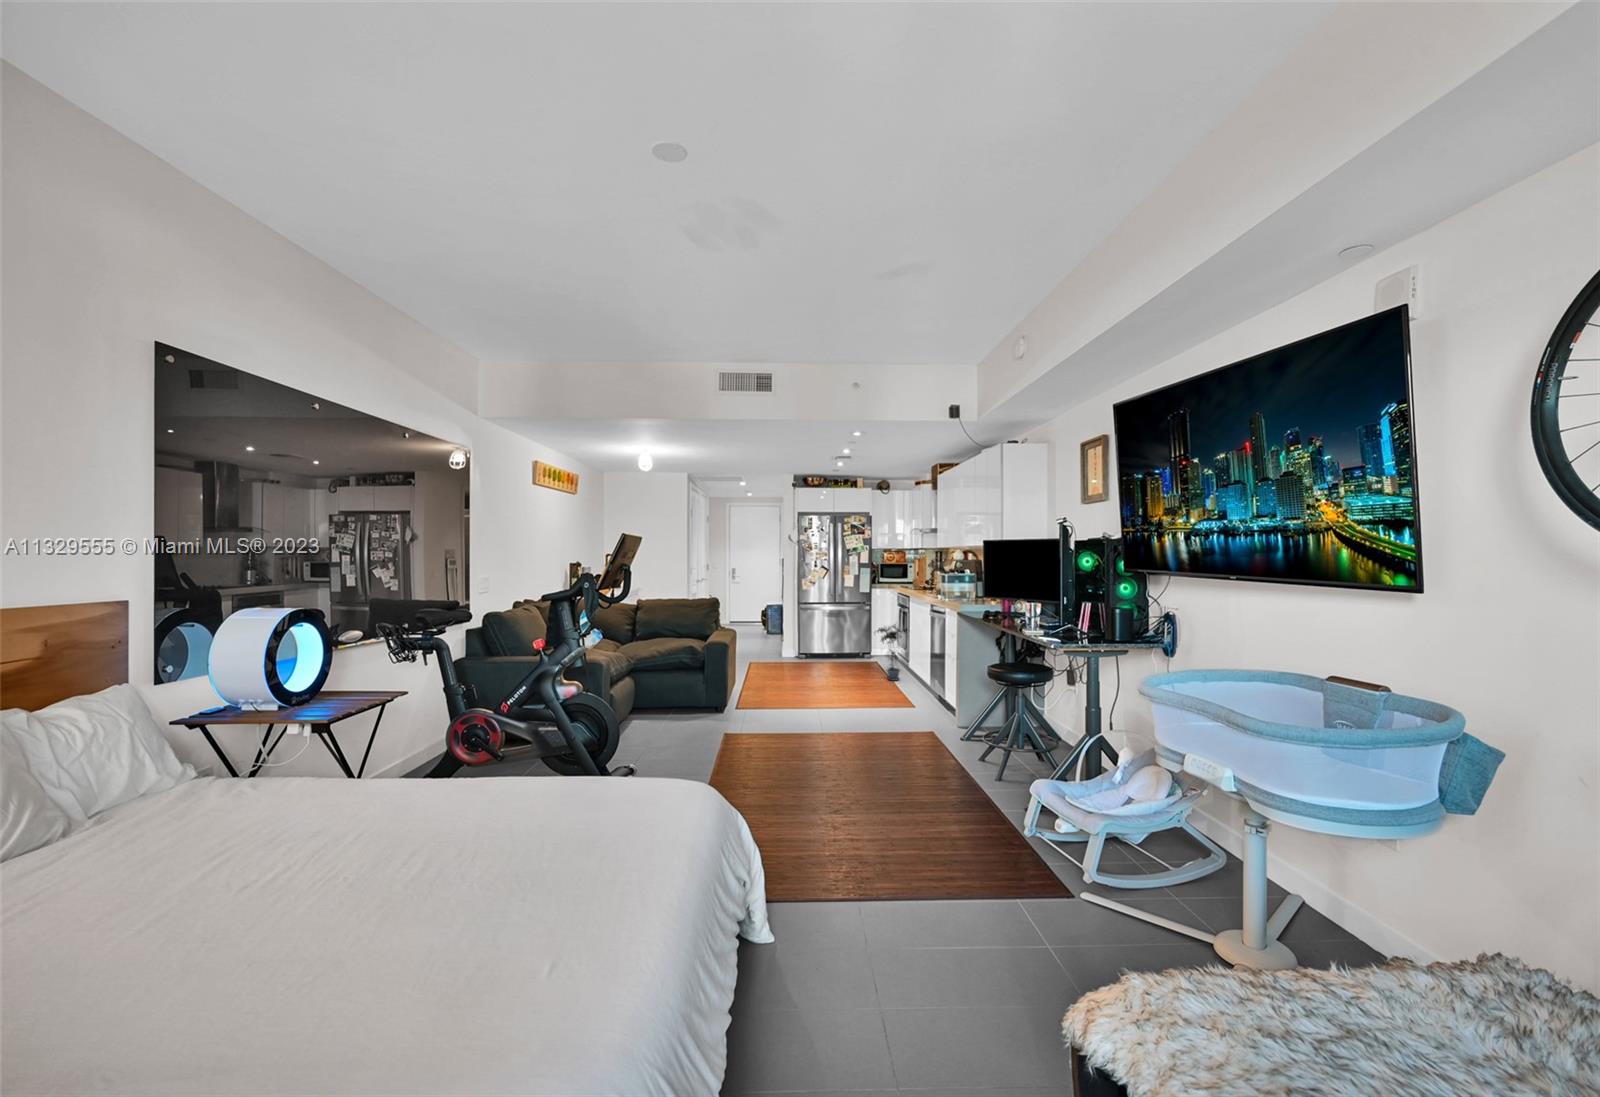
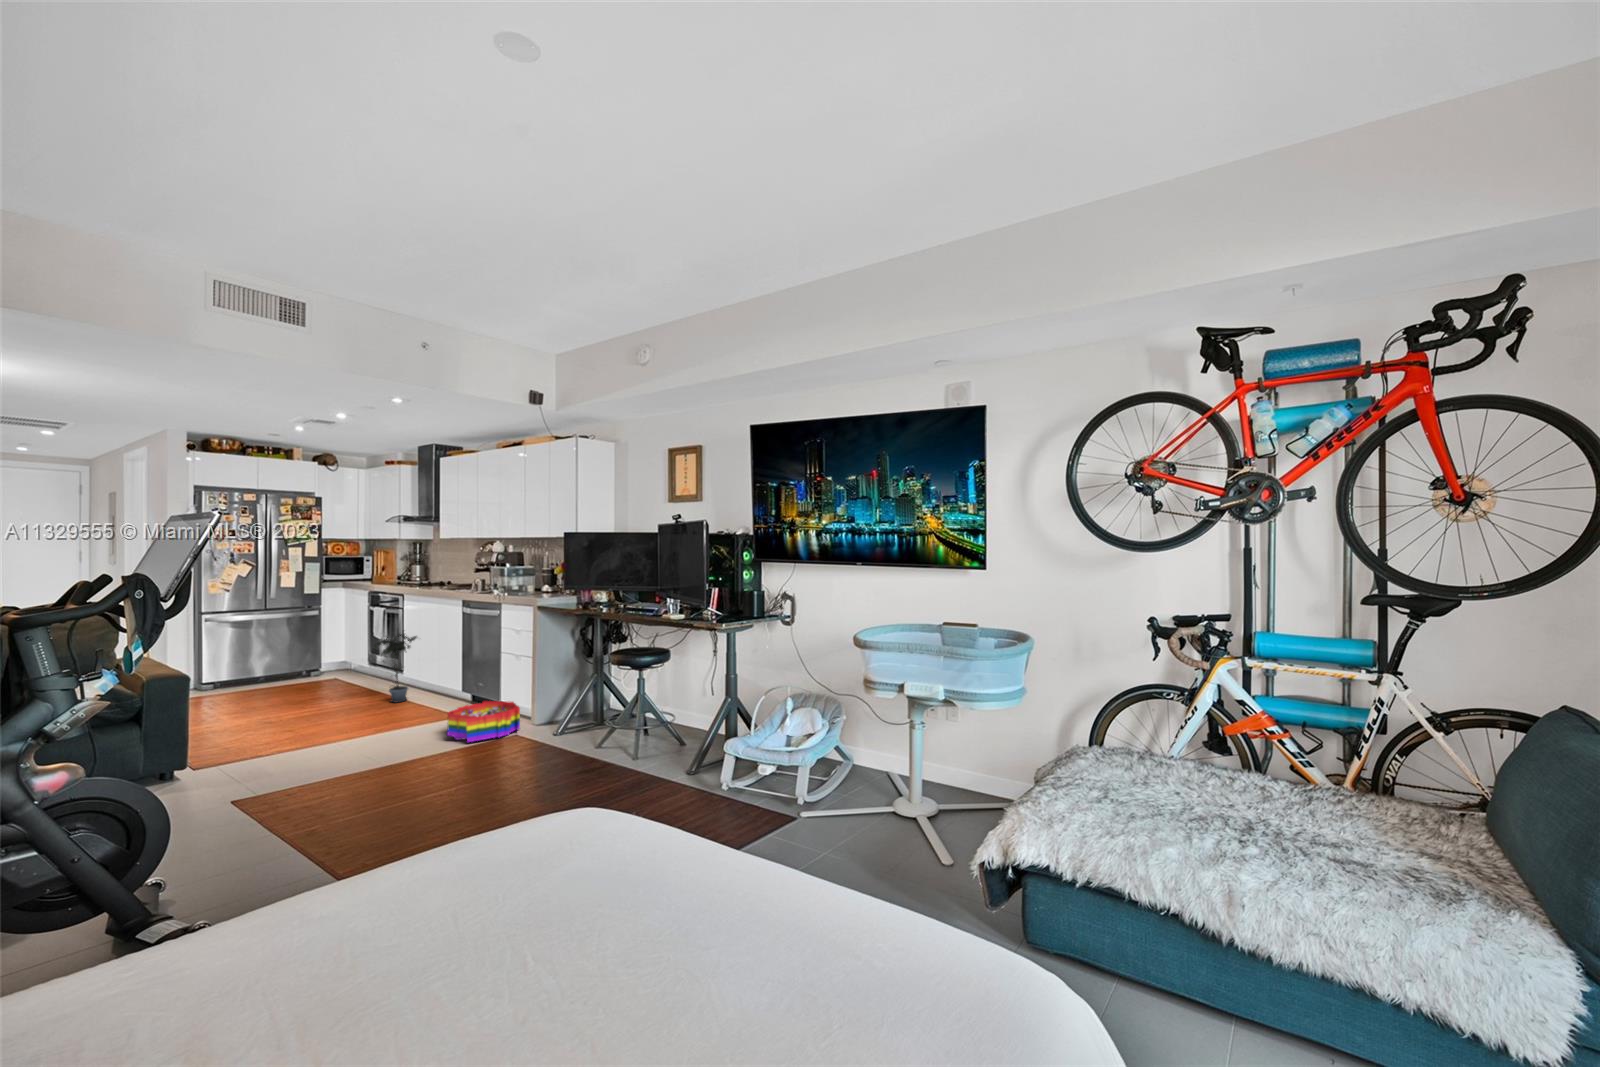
storage bin: none [884,689,945,722] -> present [447,701,520,742]

